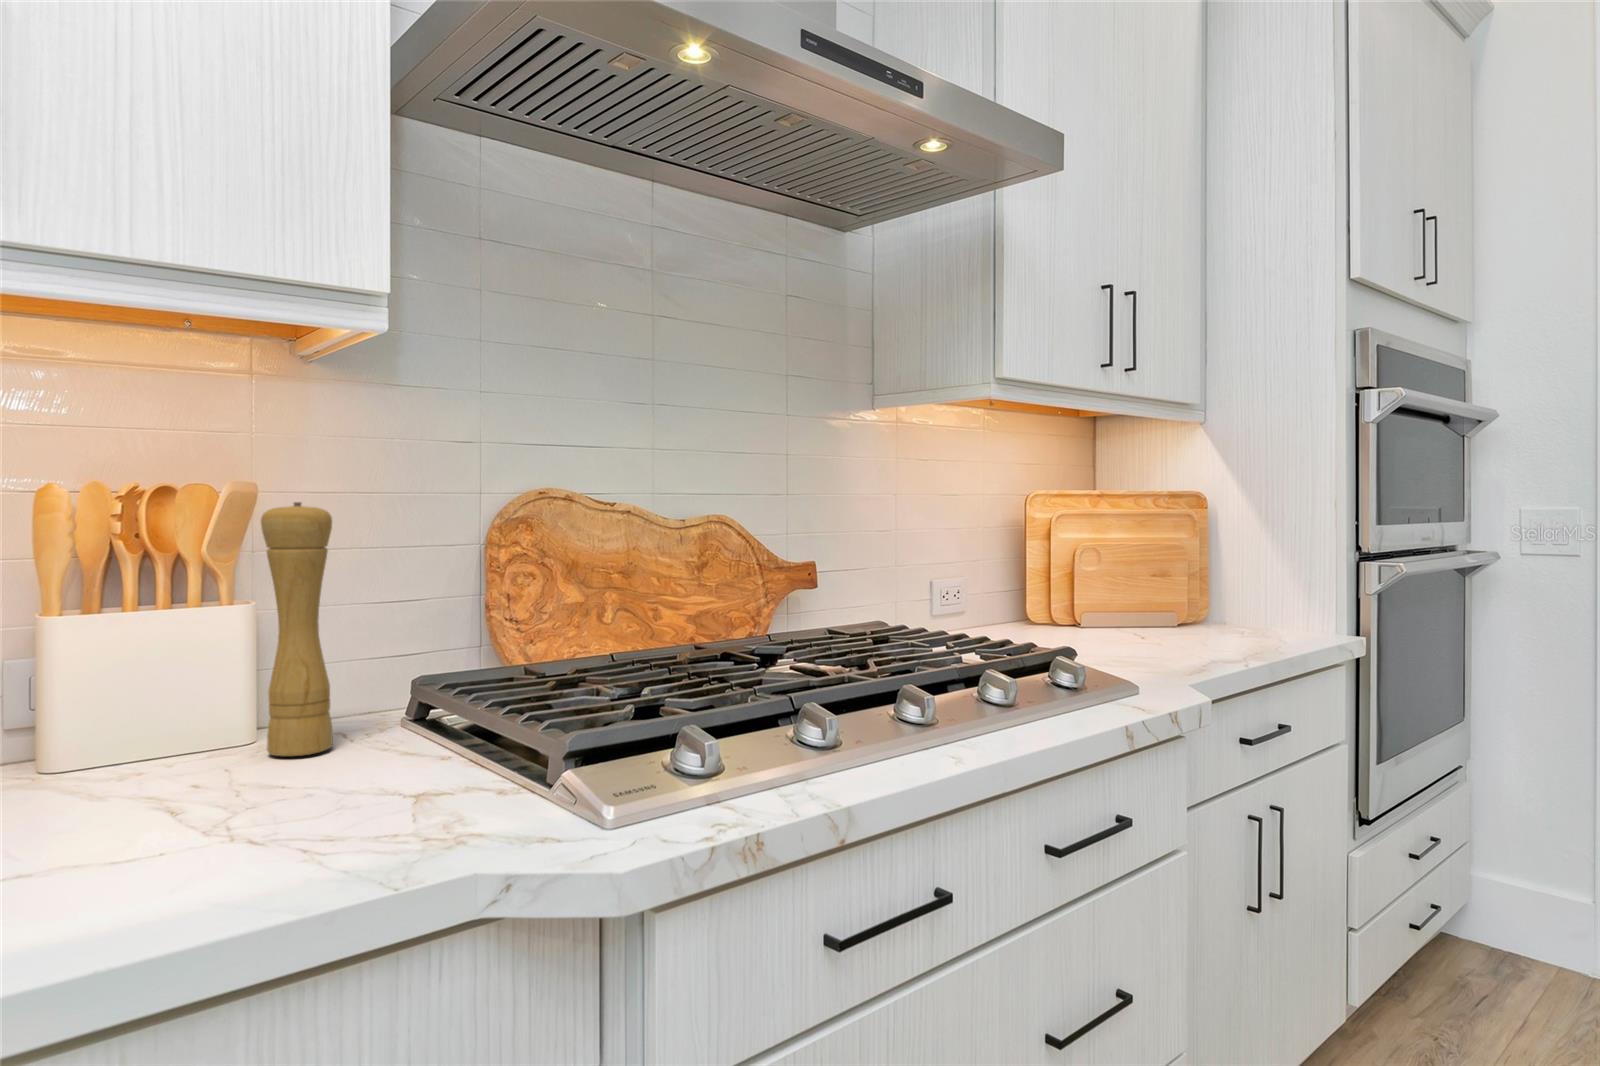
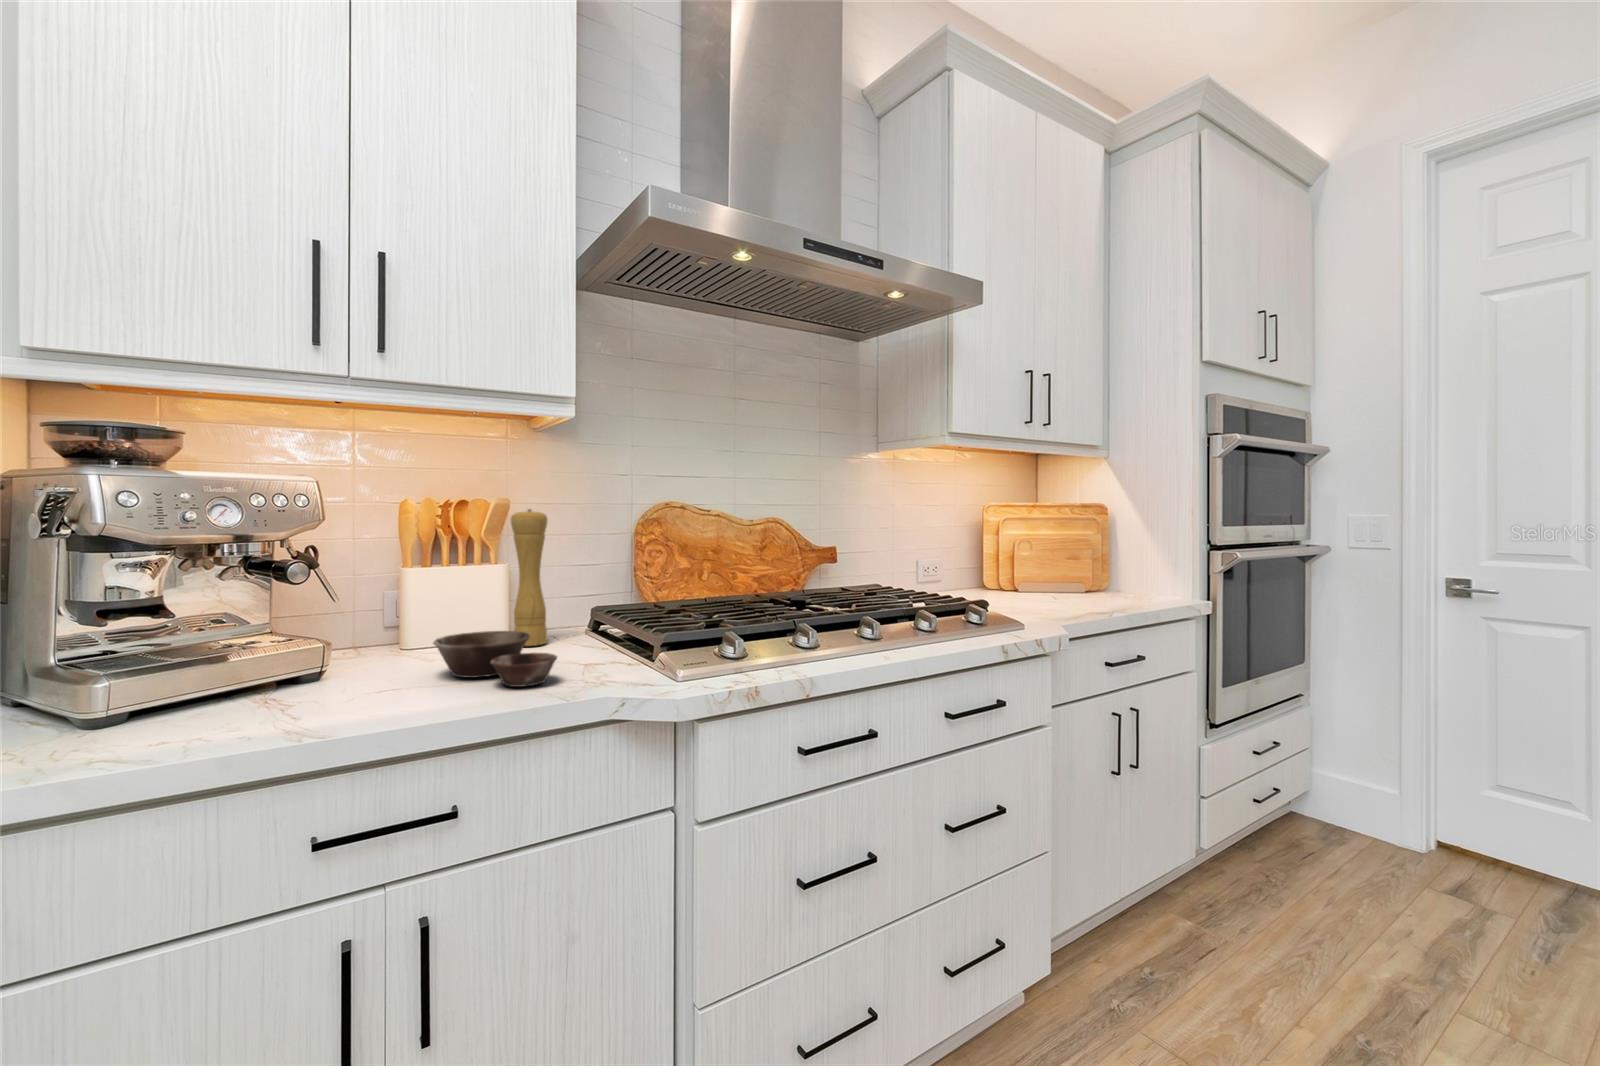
bowl: none [105,736,368,860] -> present [433,631,557,687]

